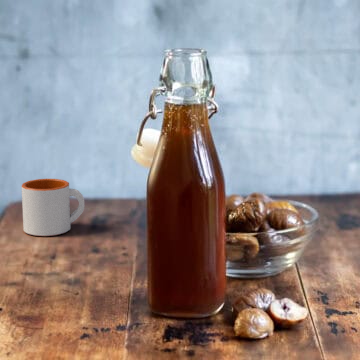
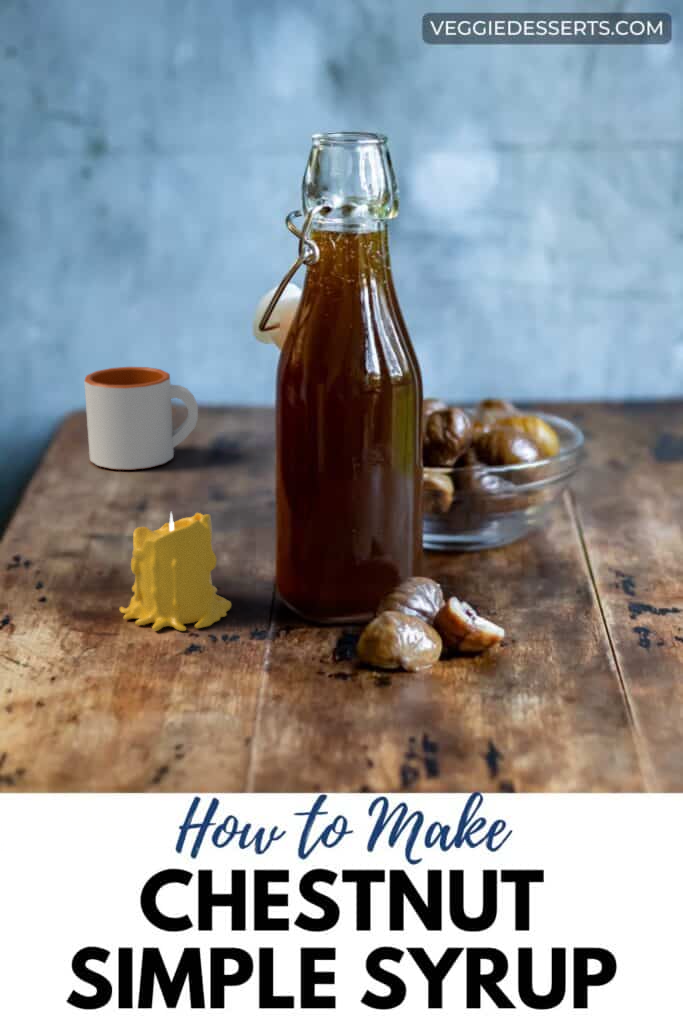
candle: none [43,258,106,327] -> present [120,513,231,631]

